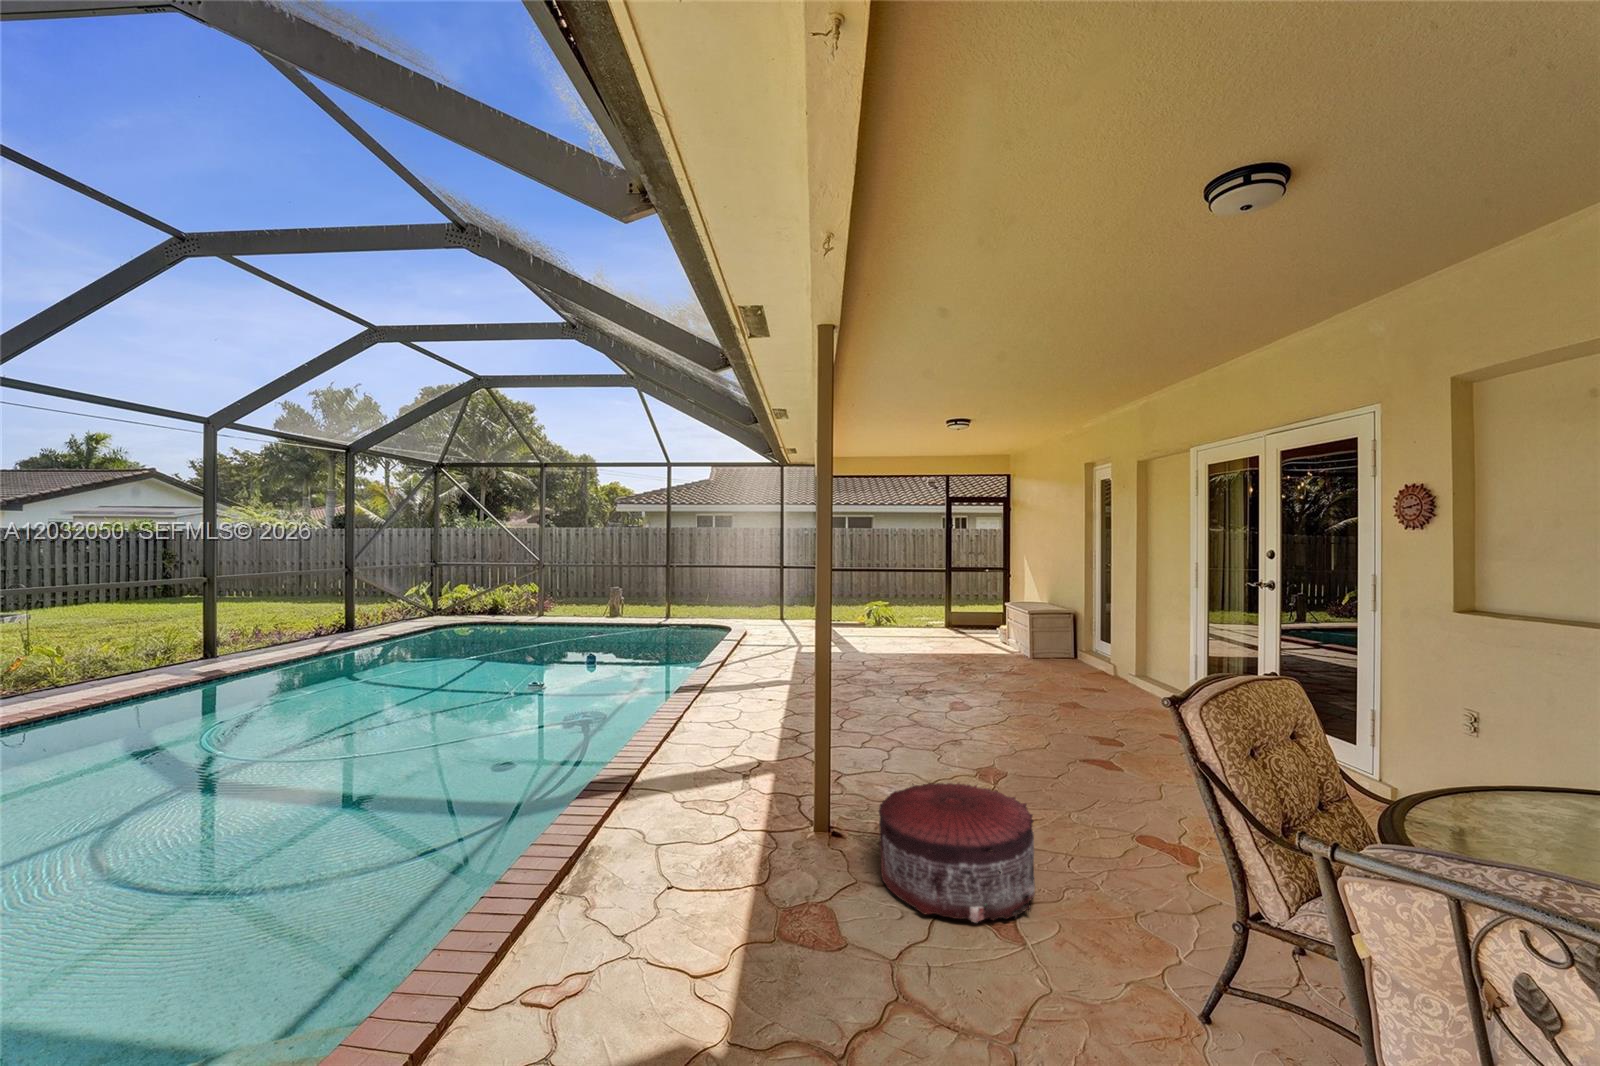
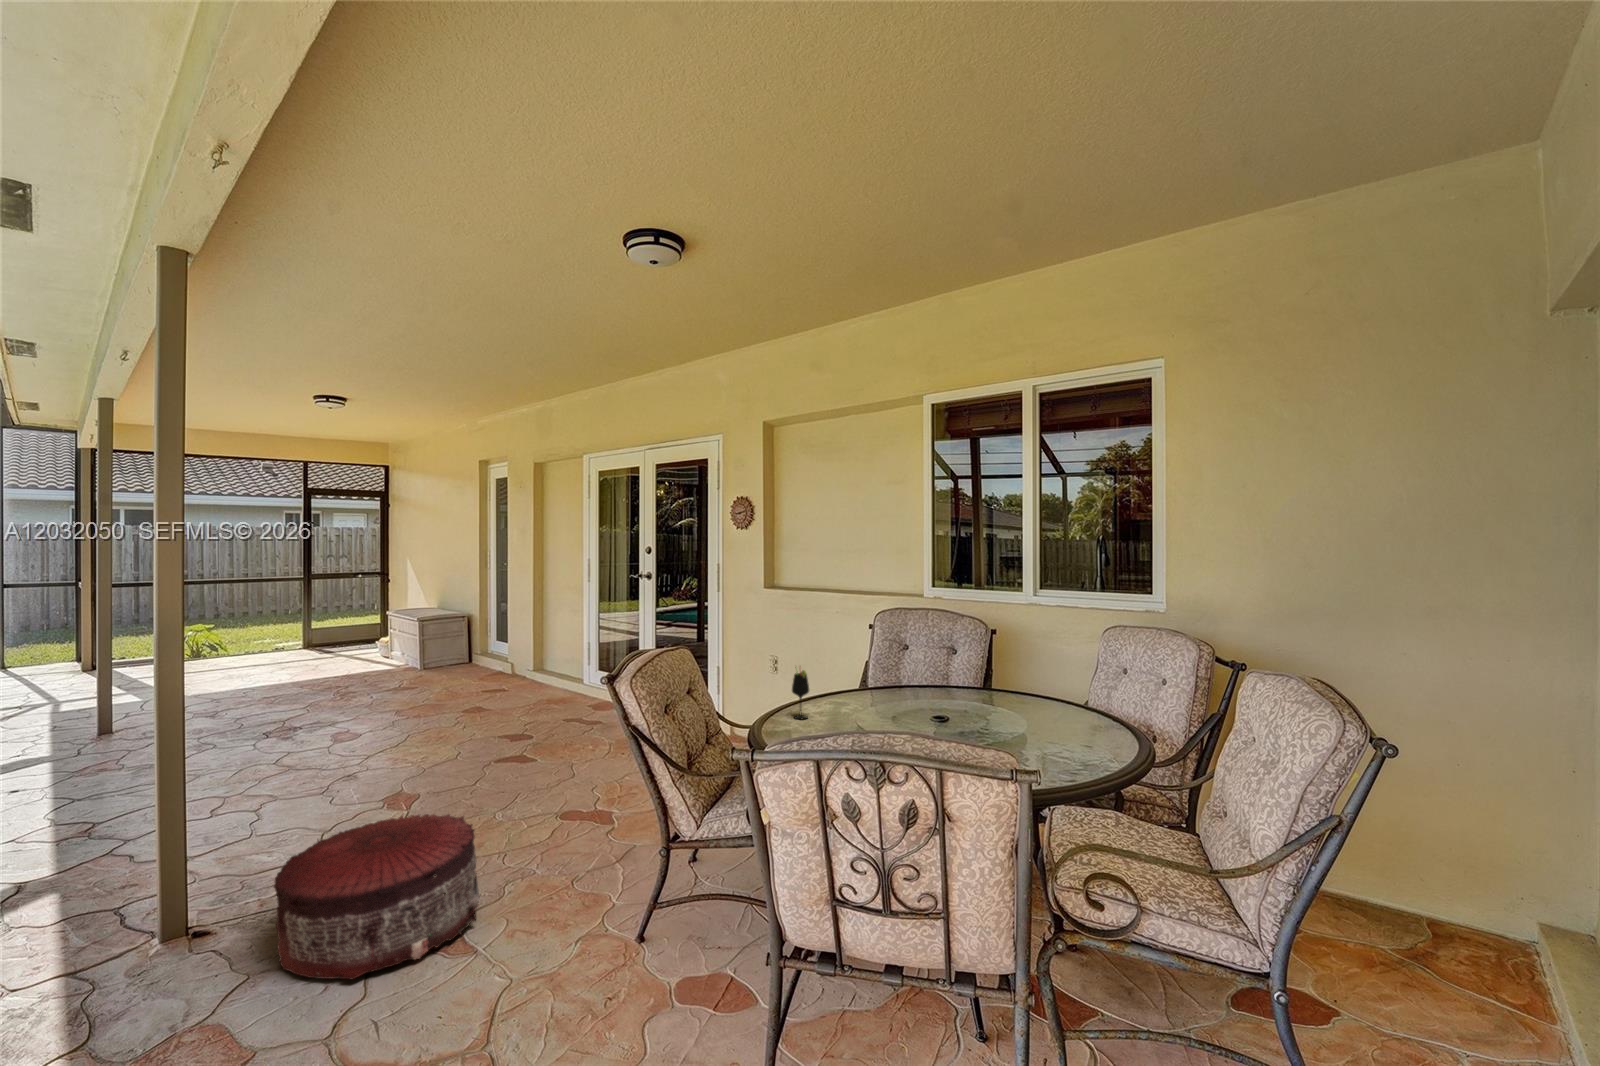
wine glass: none [1493,736,1535,826] -> present [792,667,809,719]

